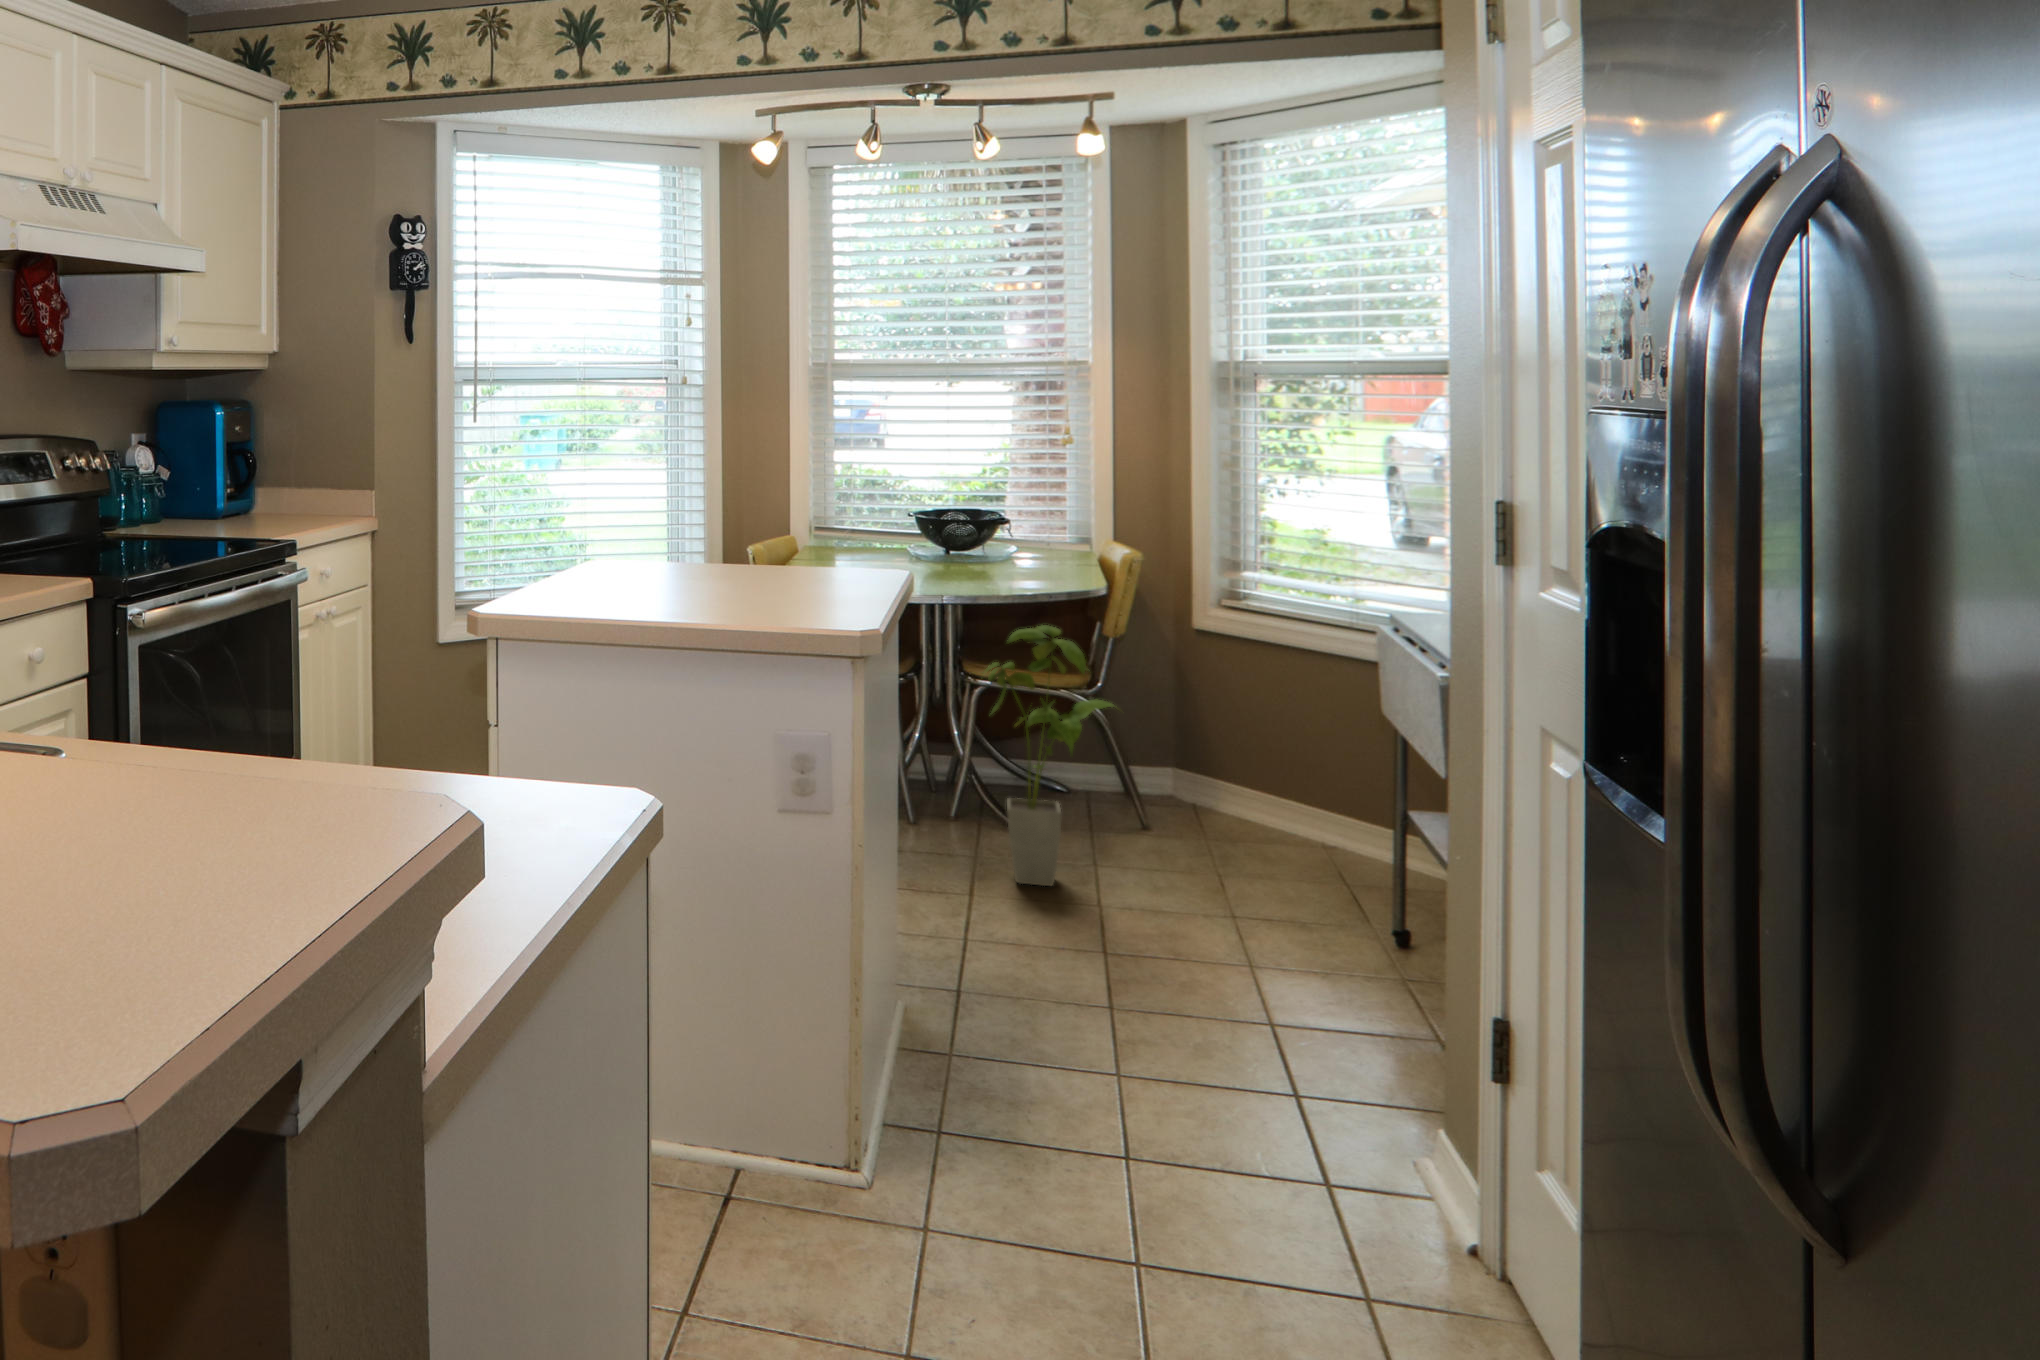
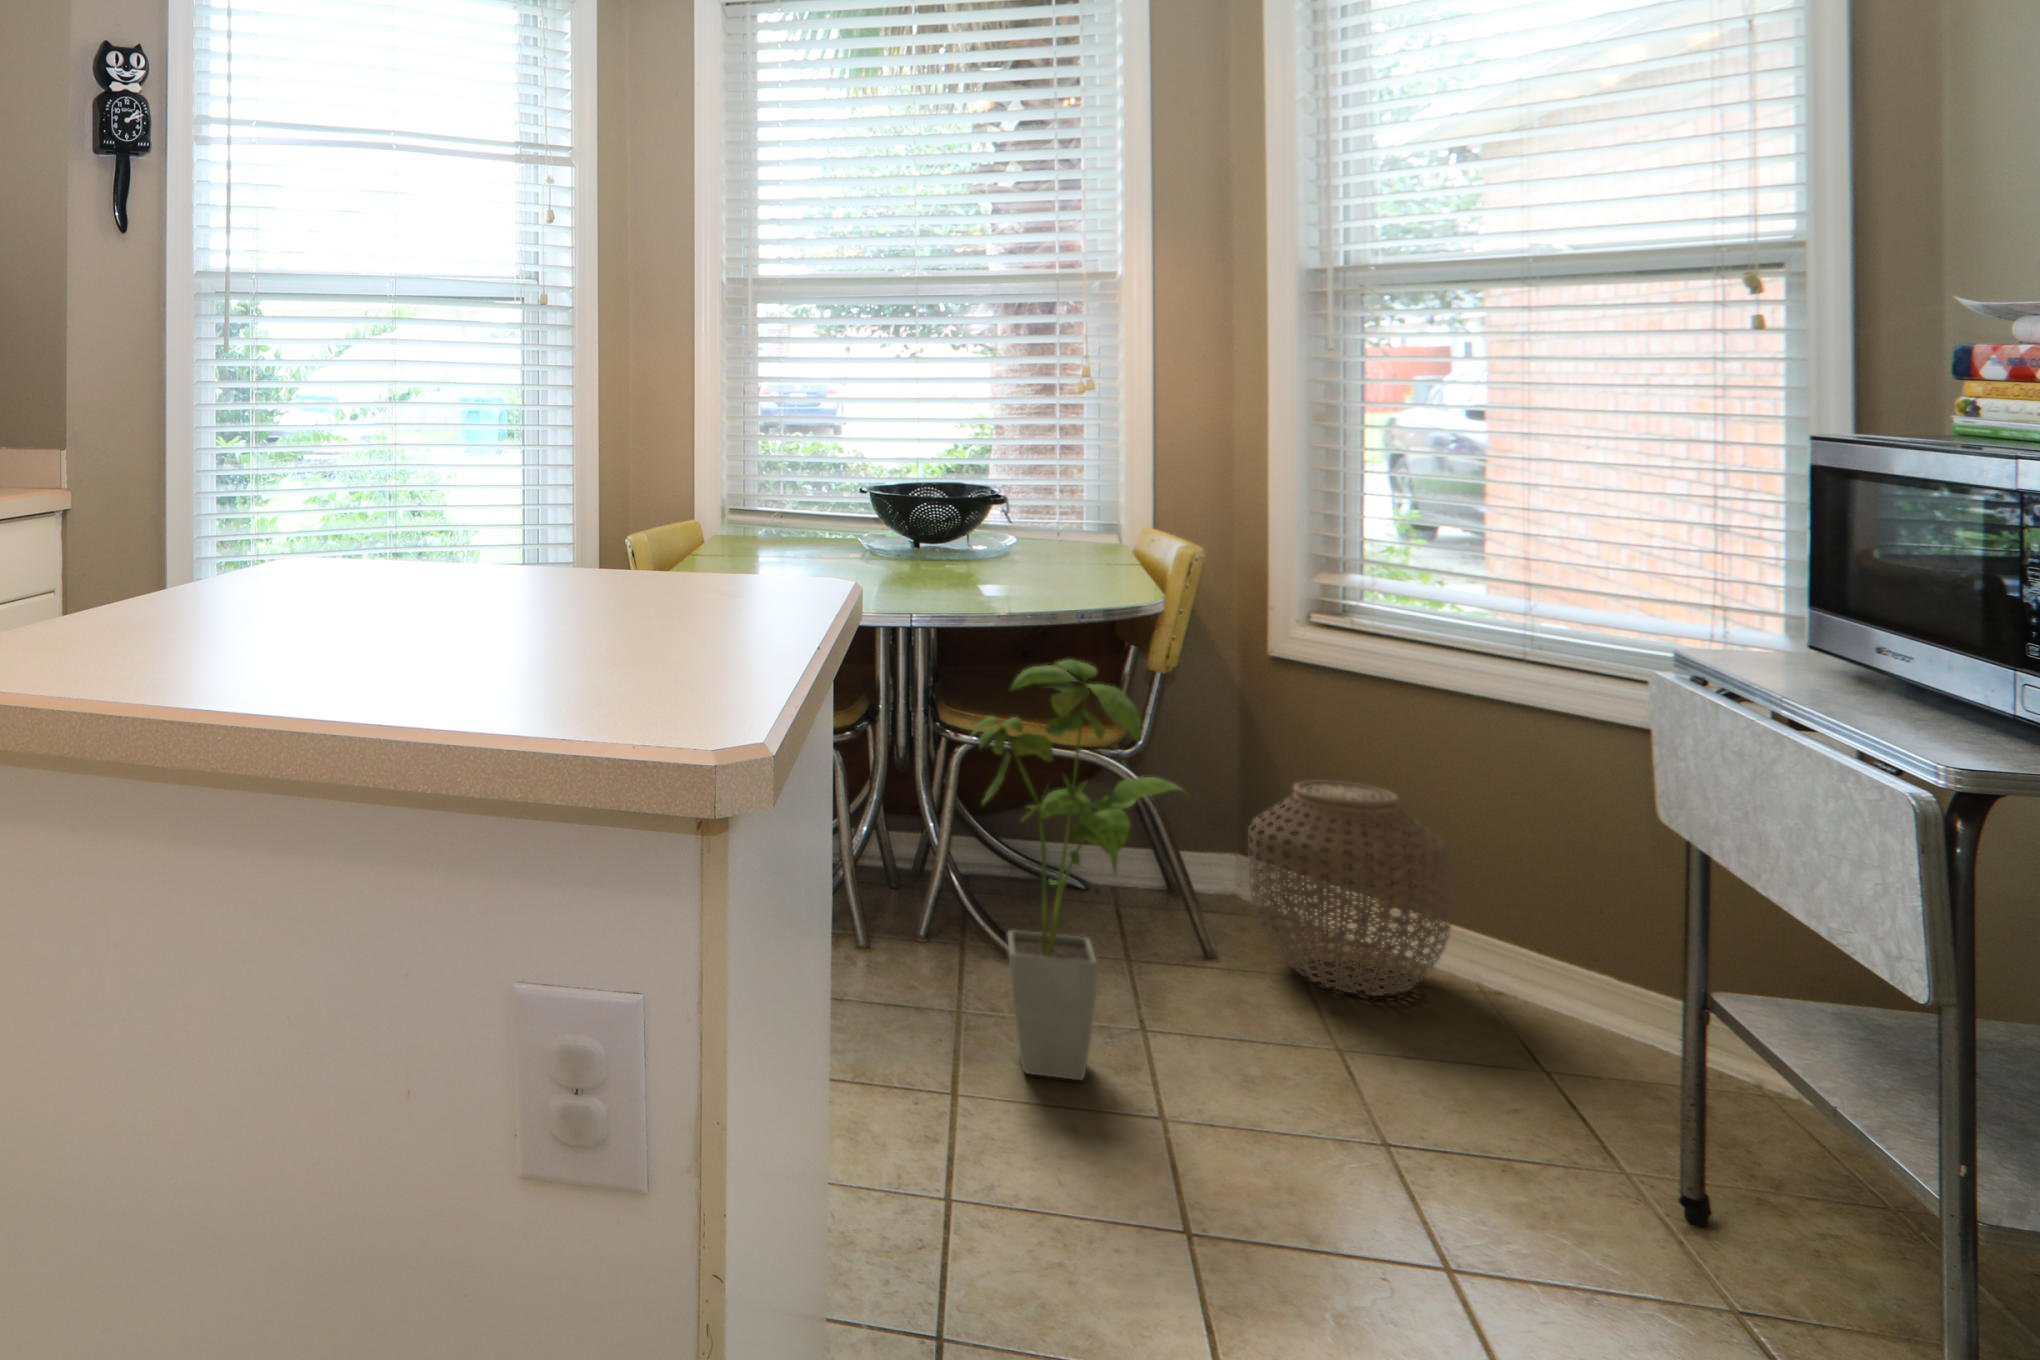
woven basket: none [1173,710,1303,847] -> present [1248,781,1452,996]

